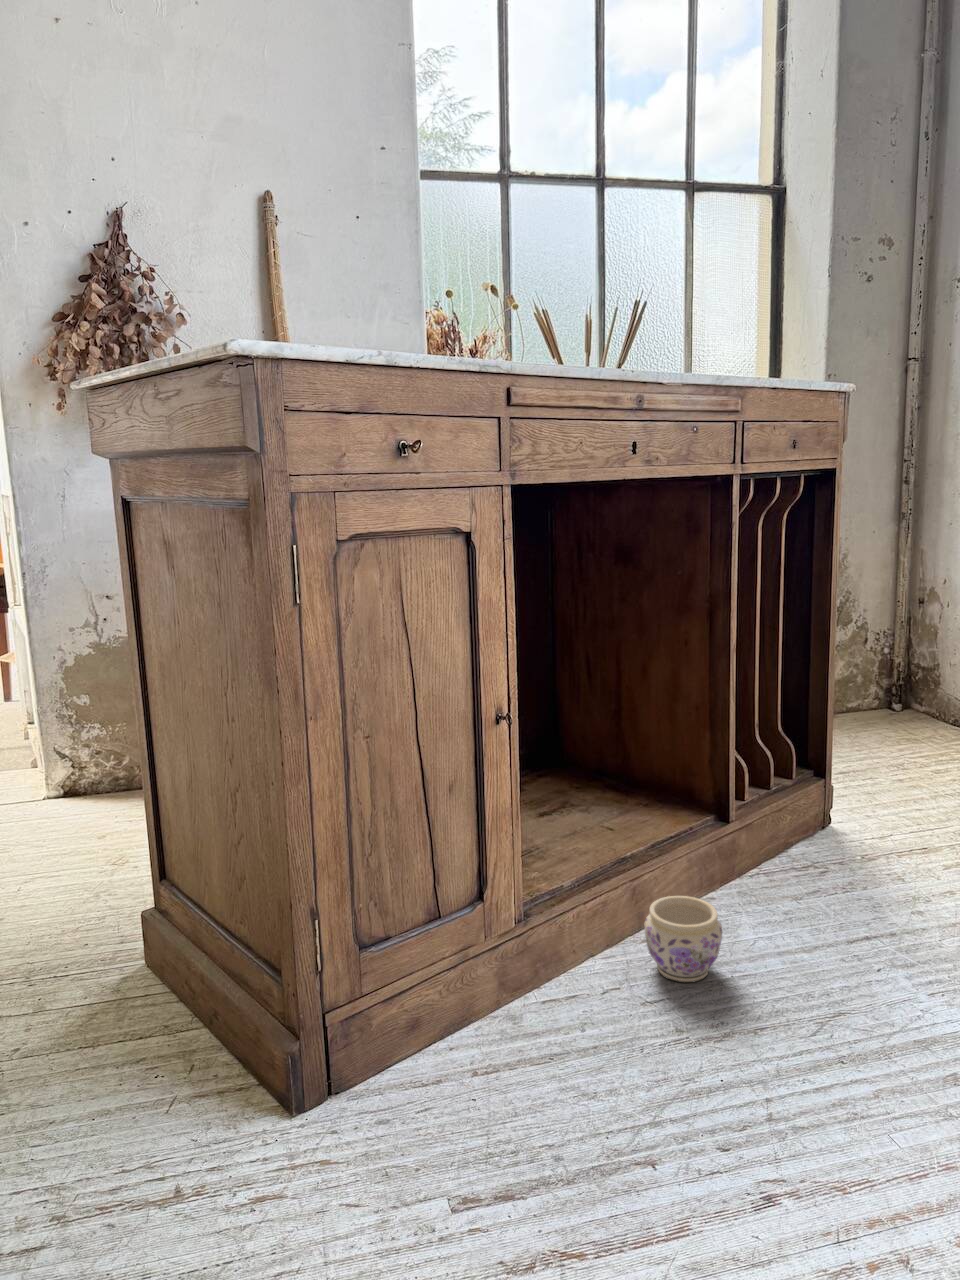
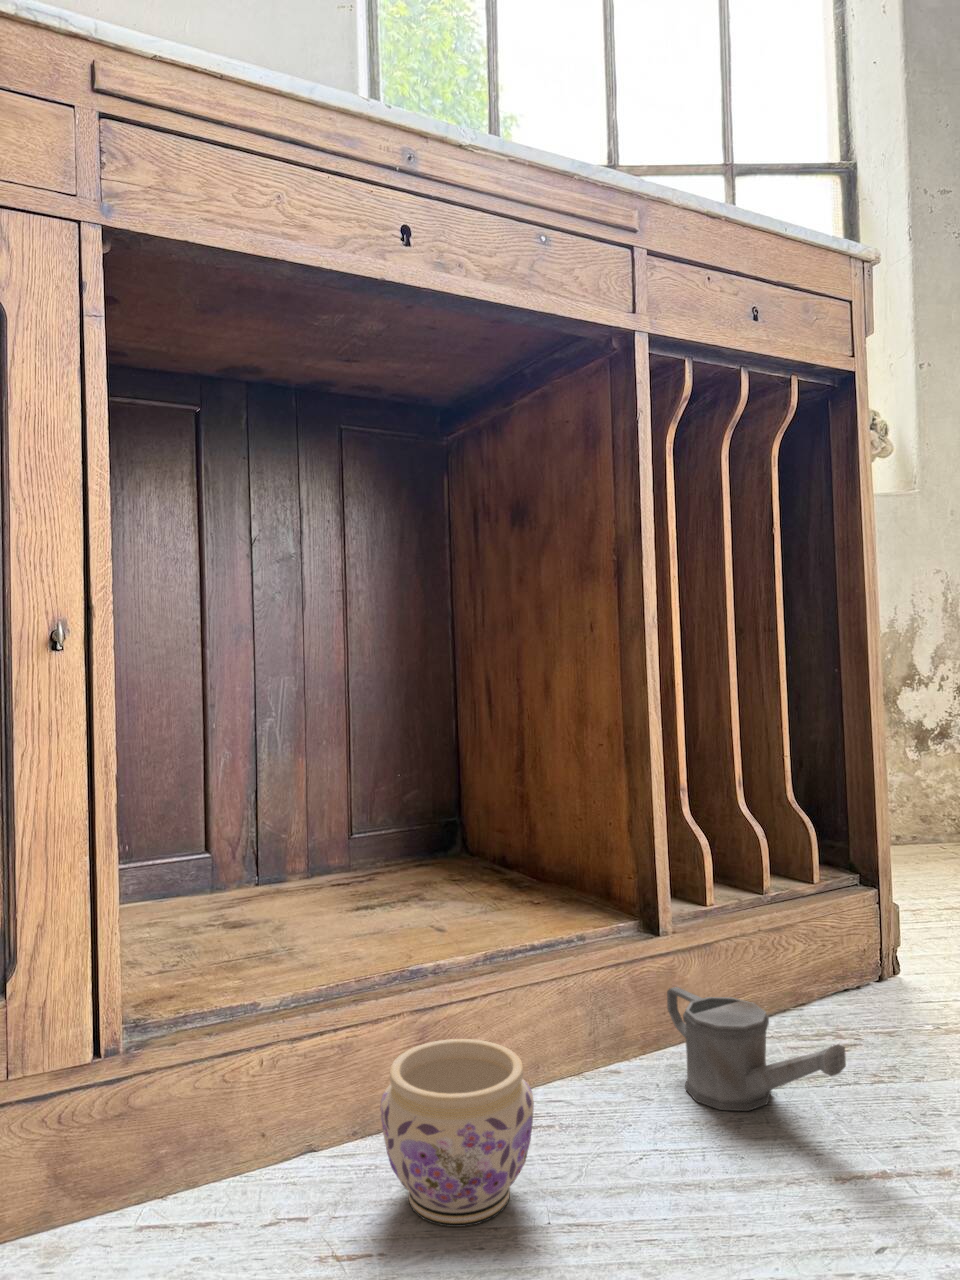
watering can: none [737,852,849,915] -> present [667,987,846,1111]

